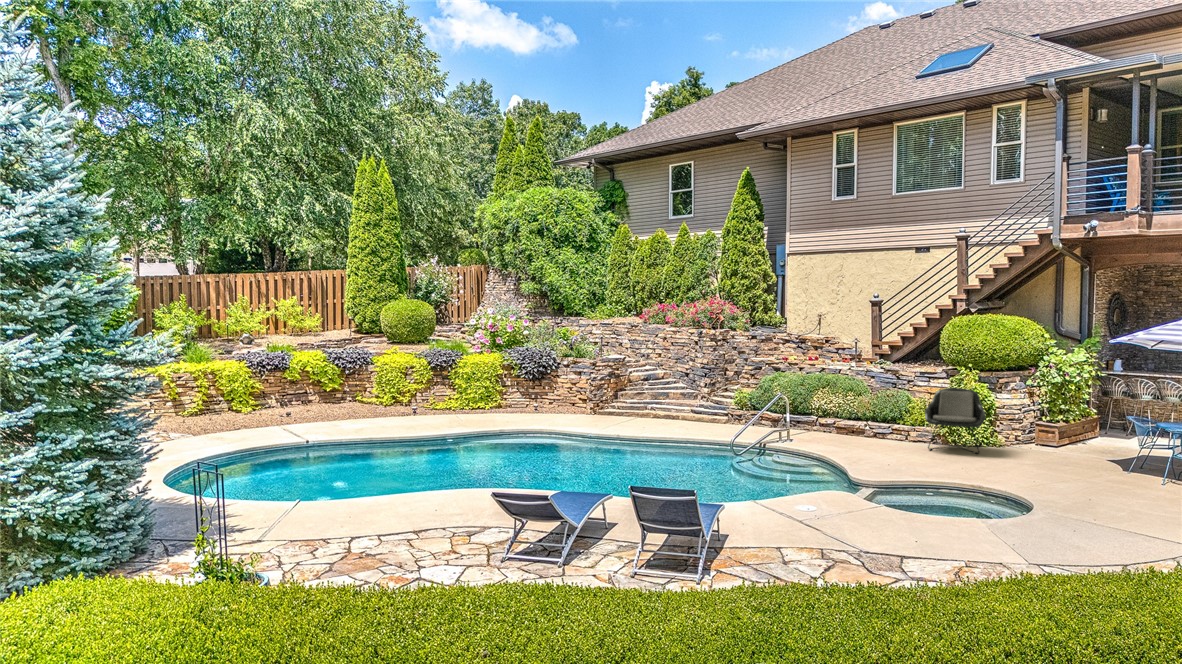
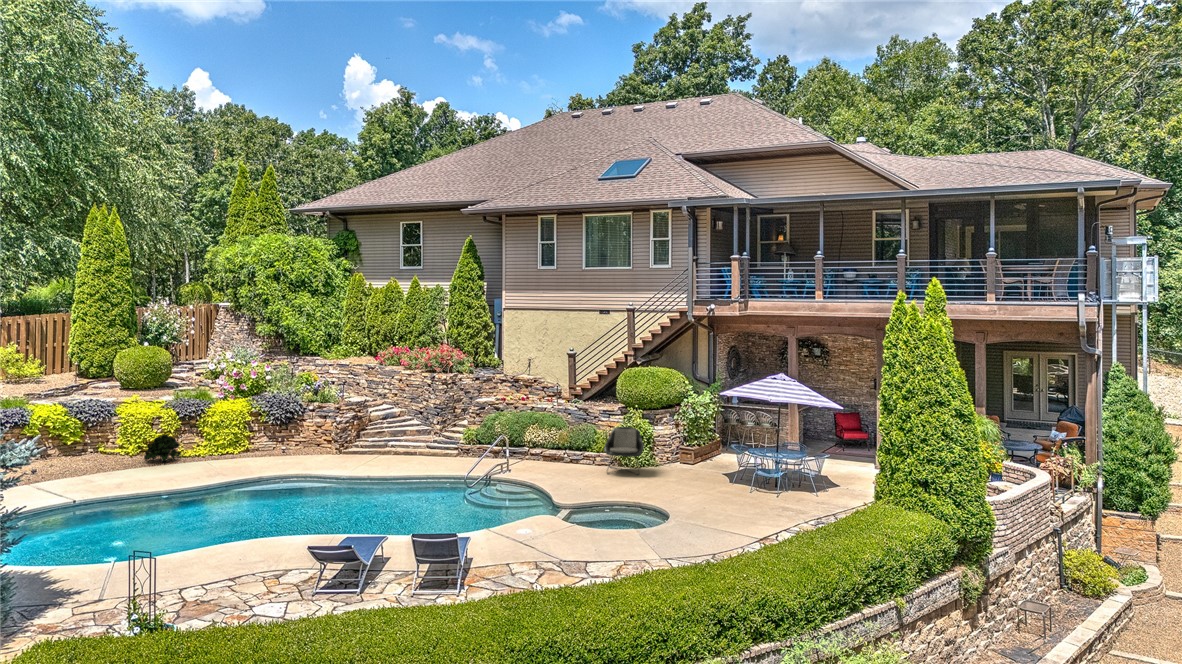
potted plant: none [395,383,431,412] -> present [144,434,181,462]

